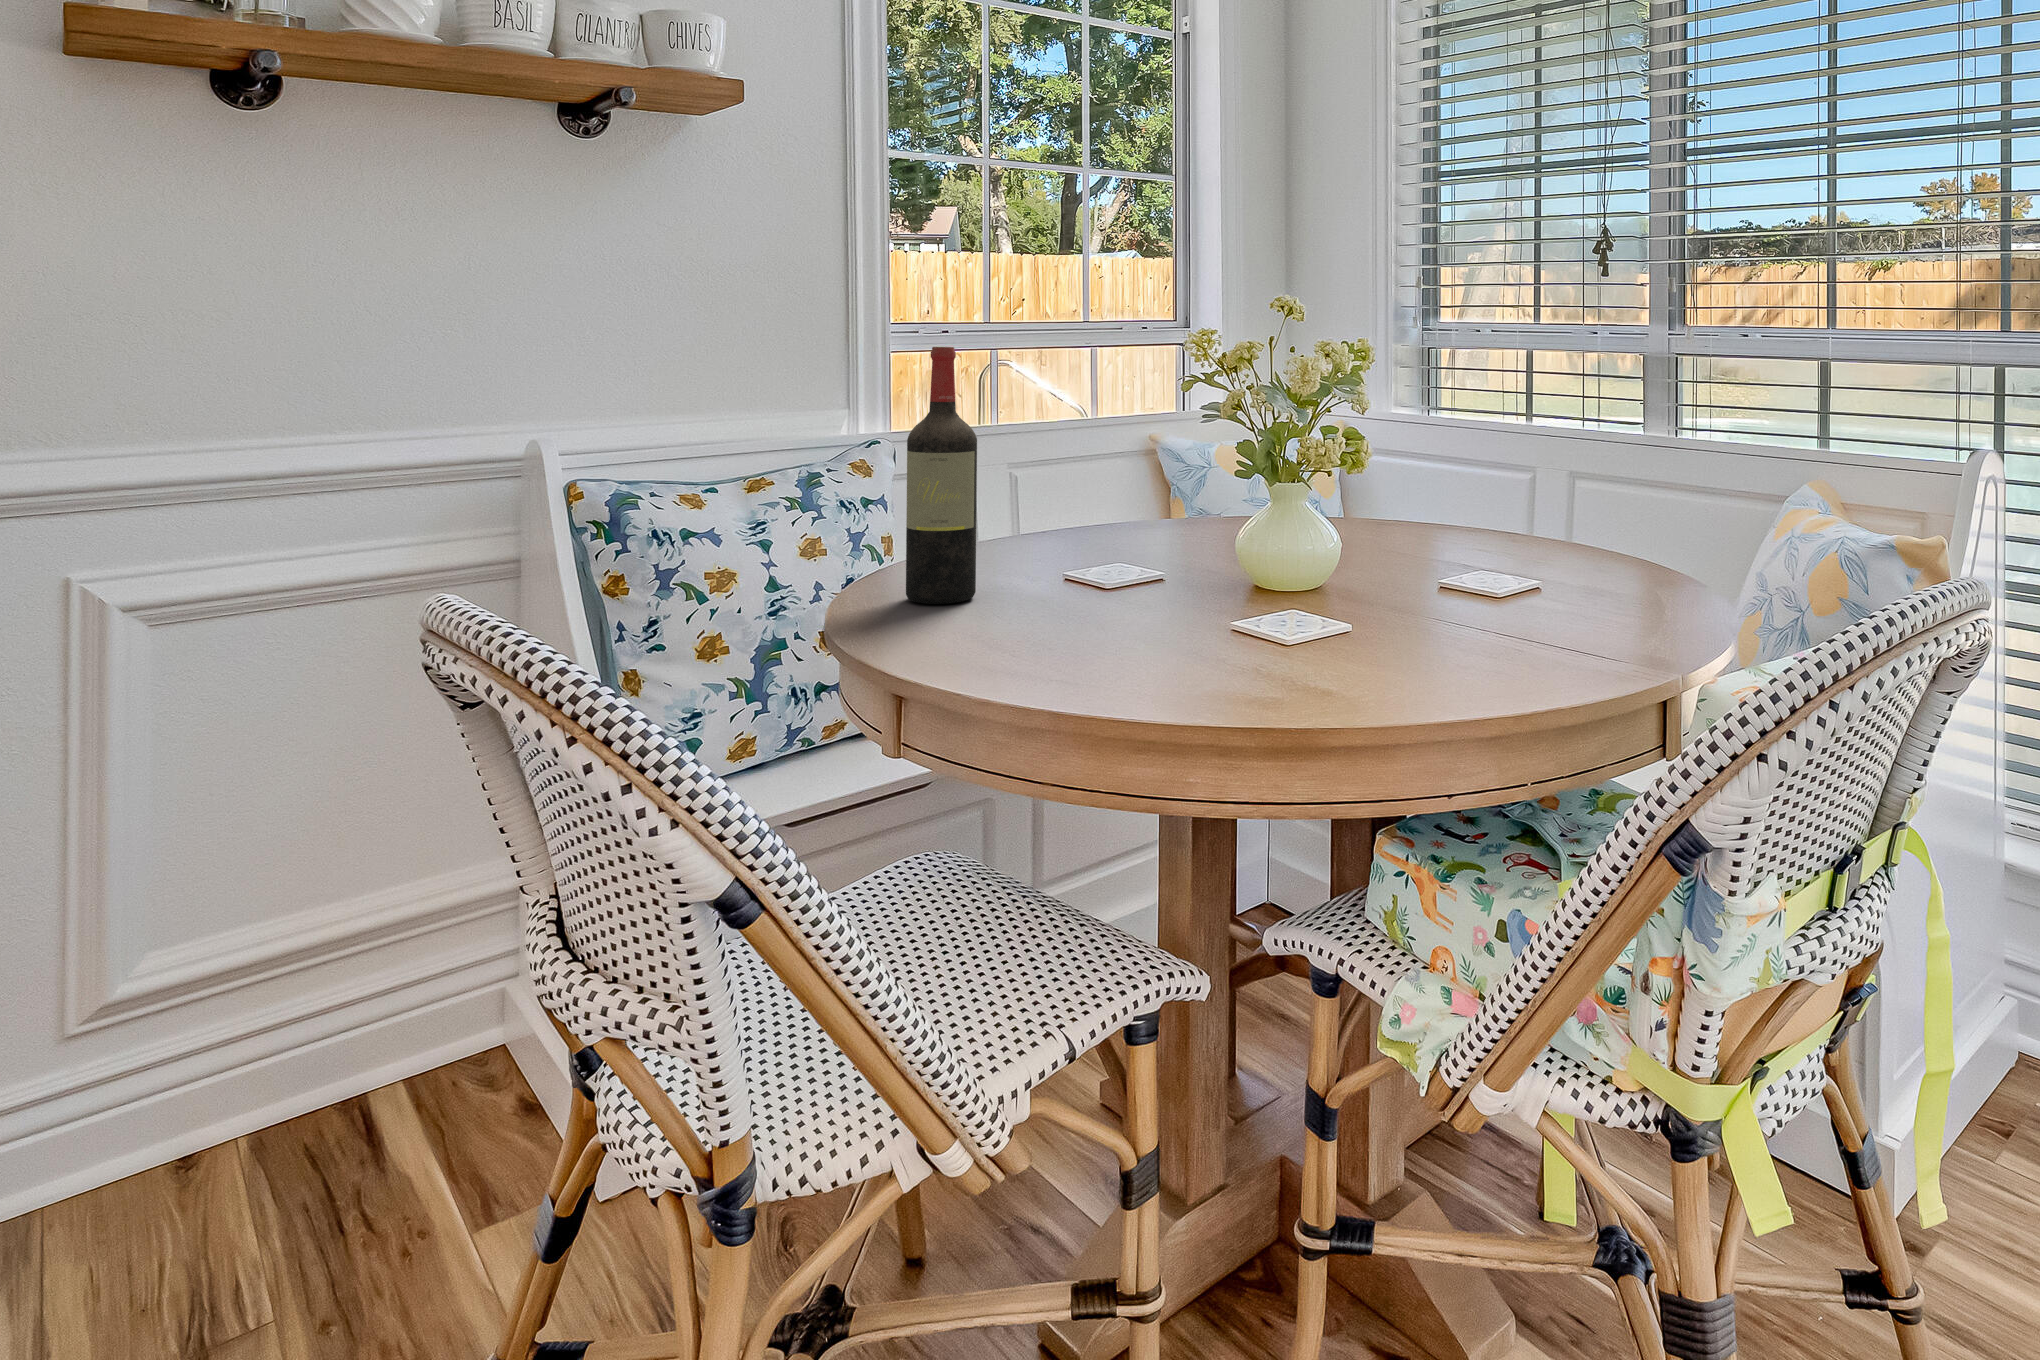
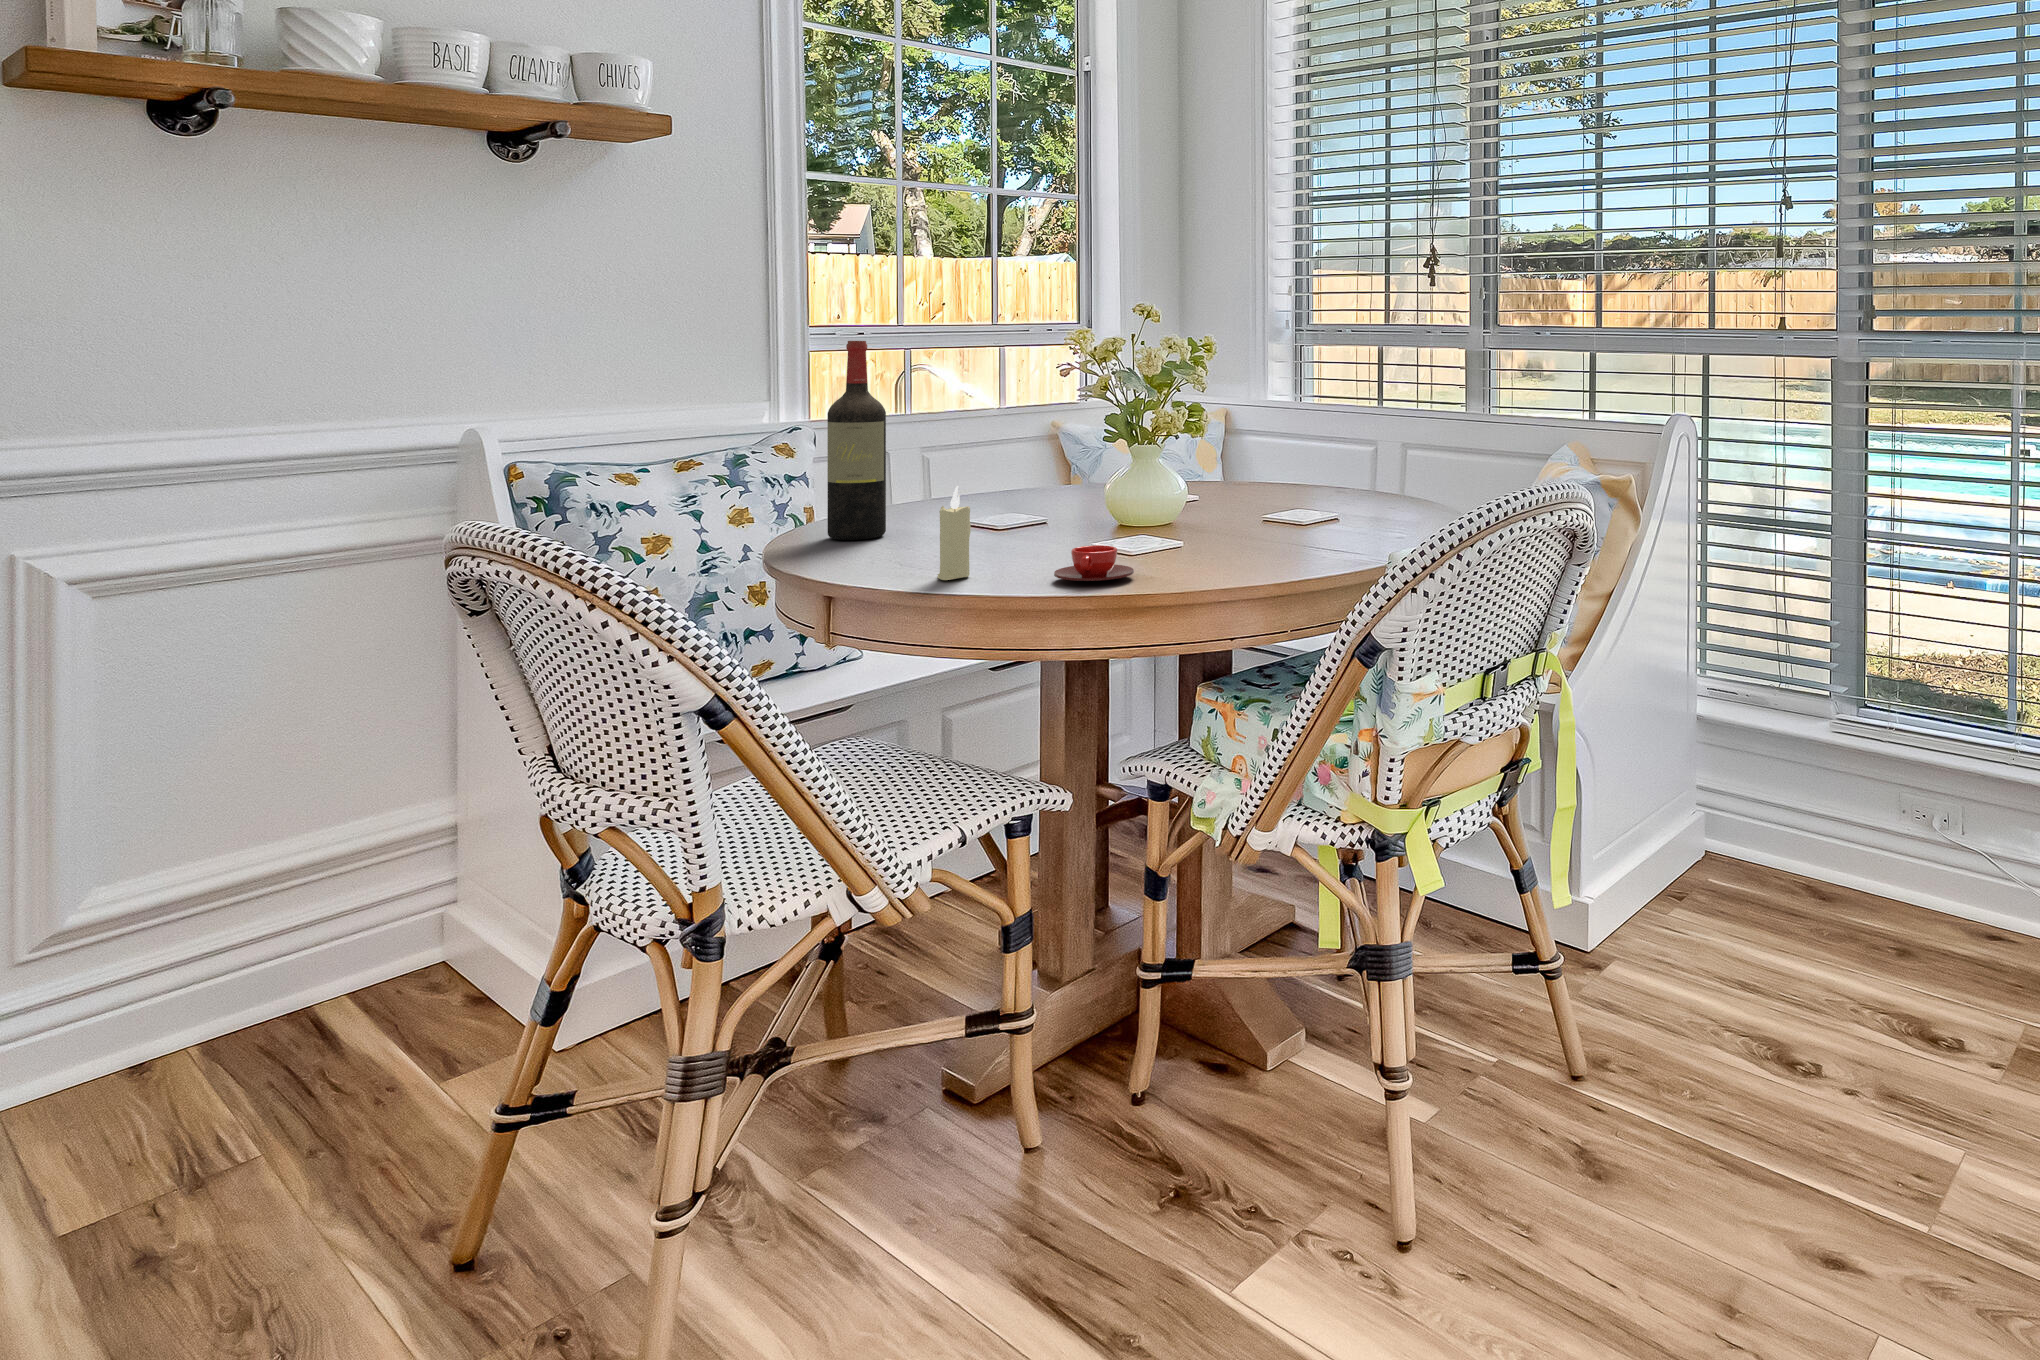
candle: none [1042,553,1086,686] -> present [937,486,971,580]
teacup: none [1199,643,1309,700] -> present [1054,545,1134,581]

